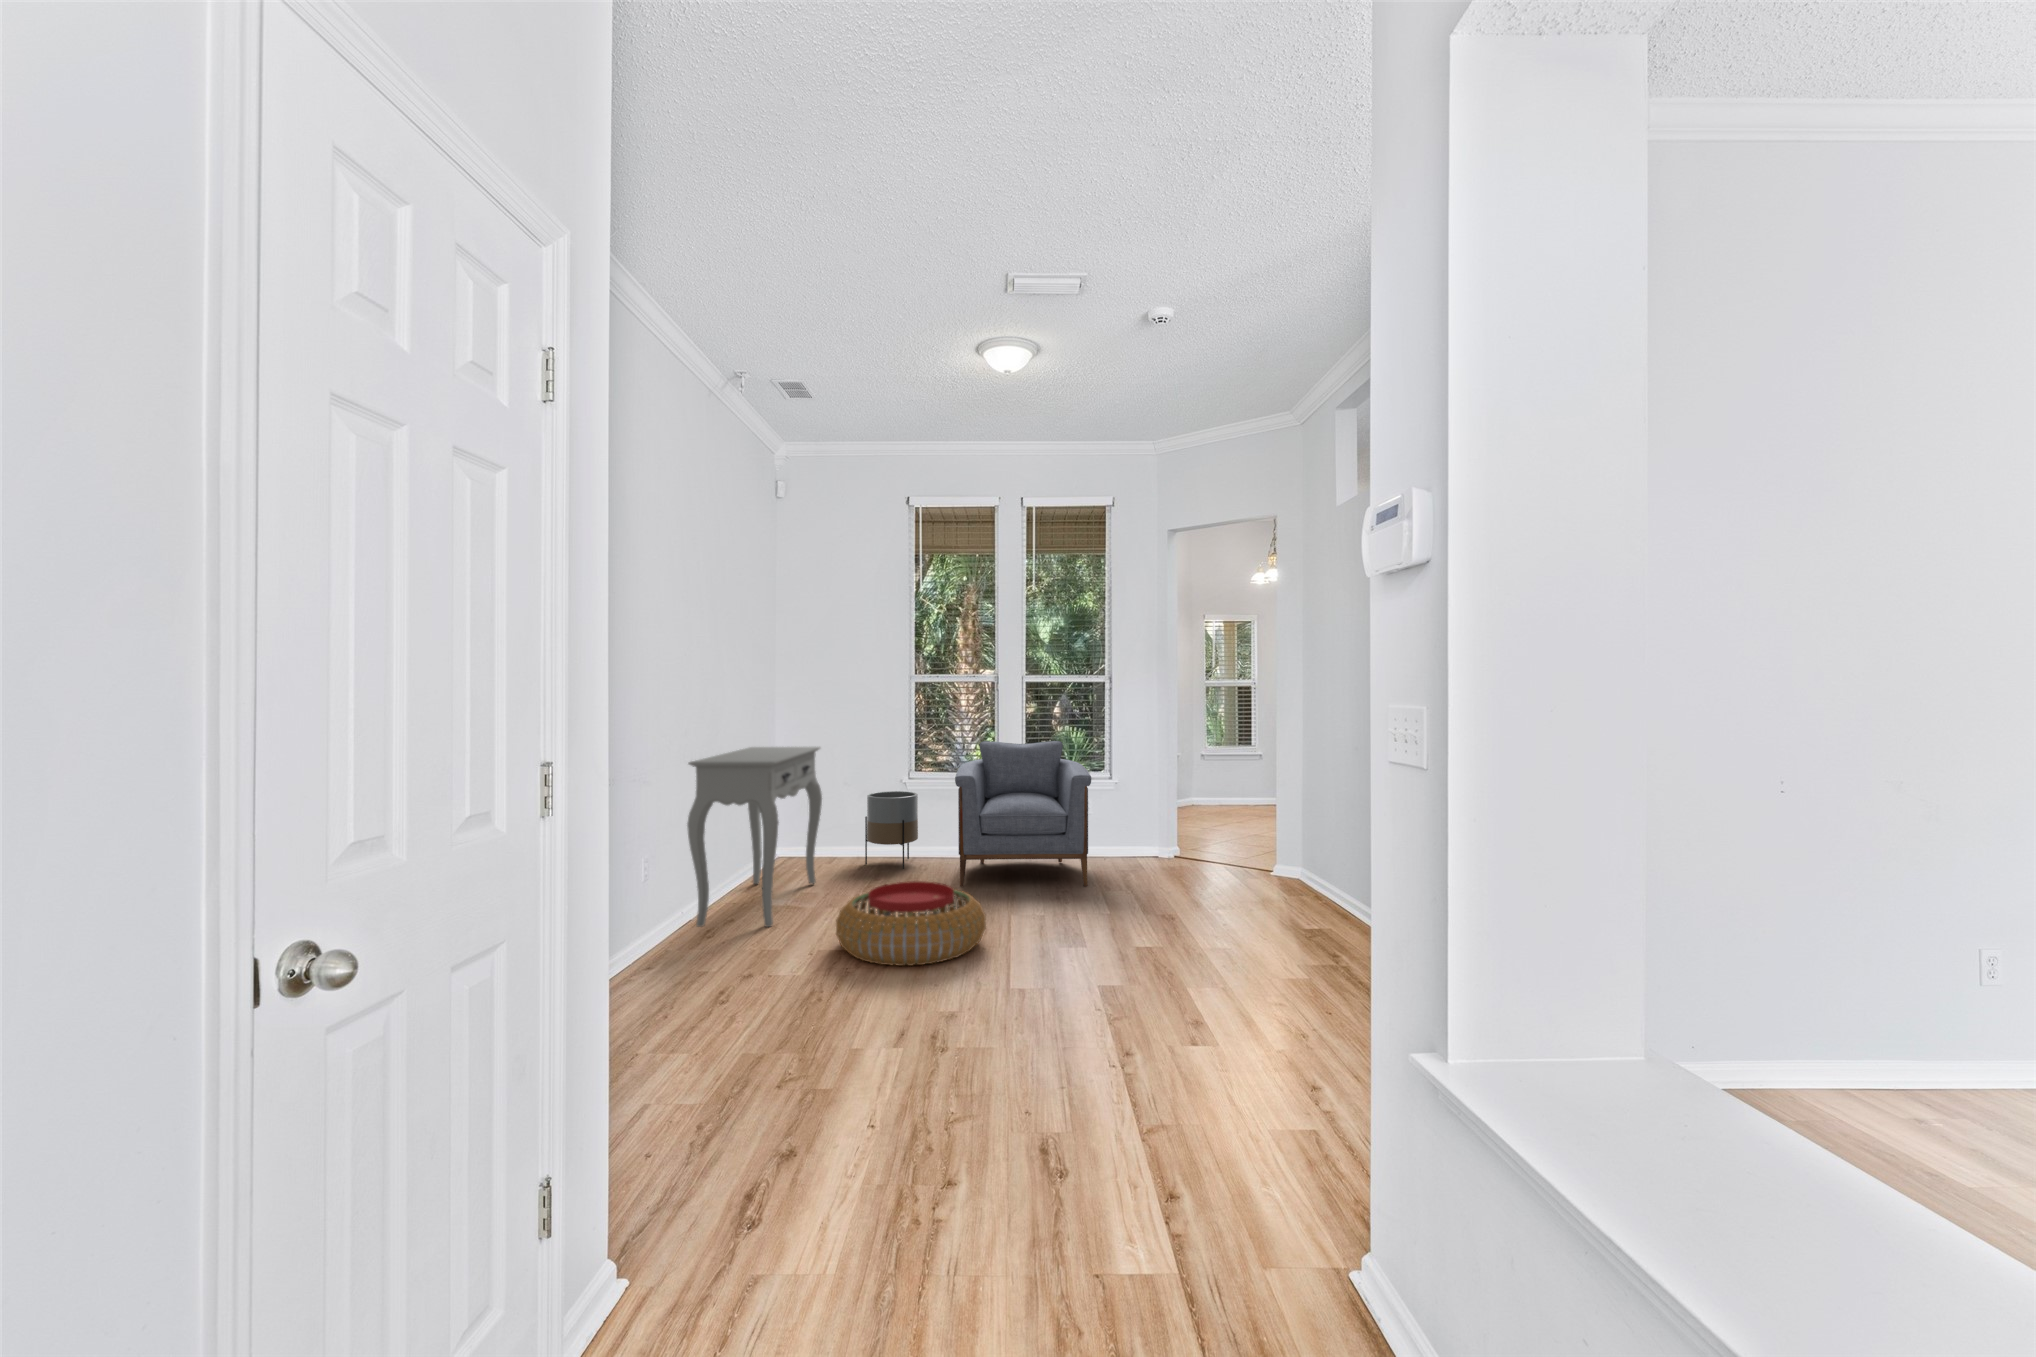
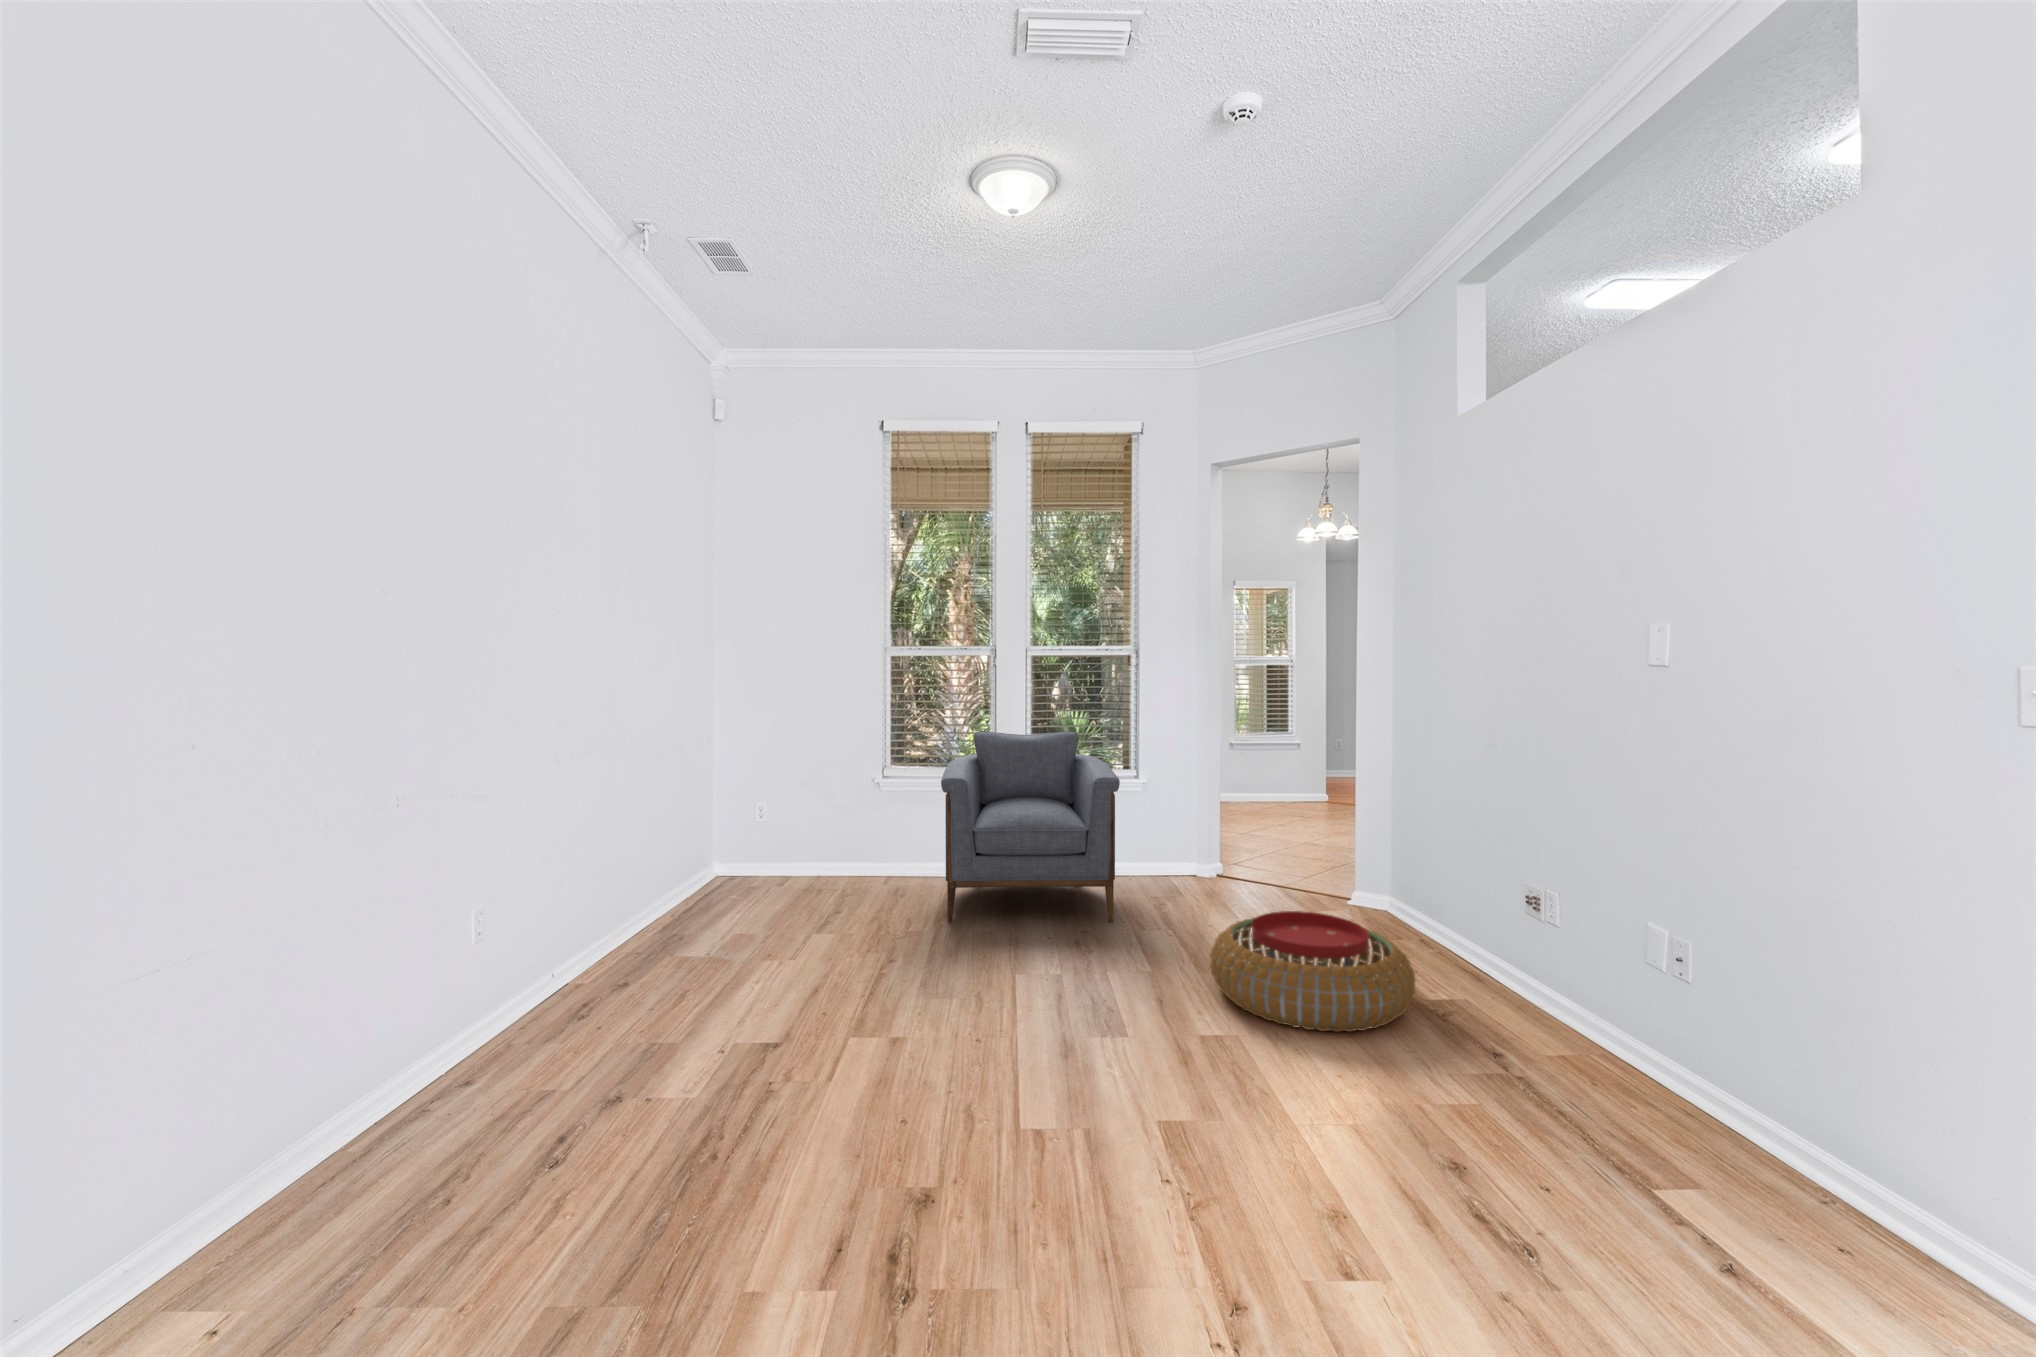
console table: present [687,747,822,927] -> none [559,740,767,997]
planter: present [865,791,918,869] -> none [829,794,895,894]
pouf: present [836,881,986,966] -> present [1210,911,1415,1032]

